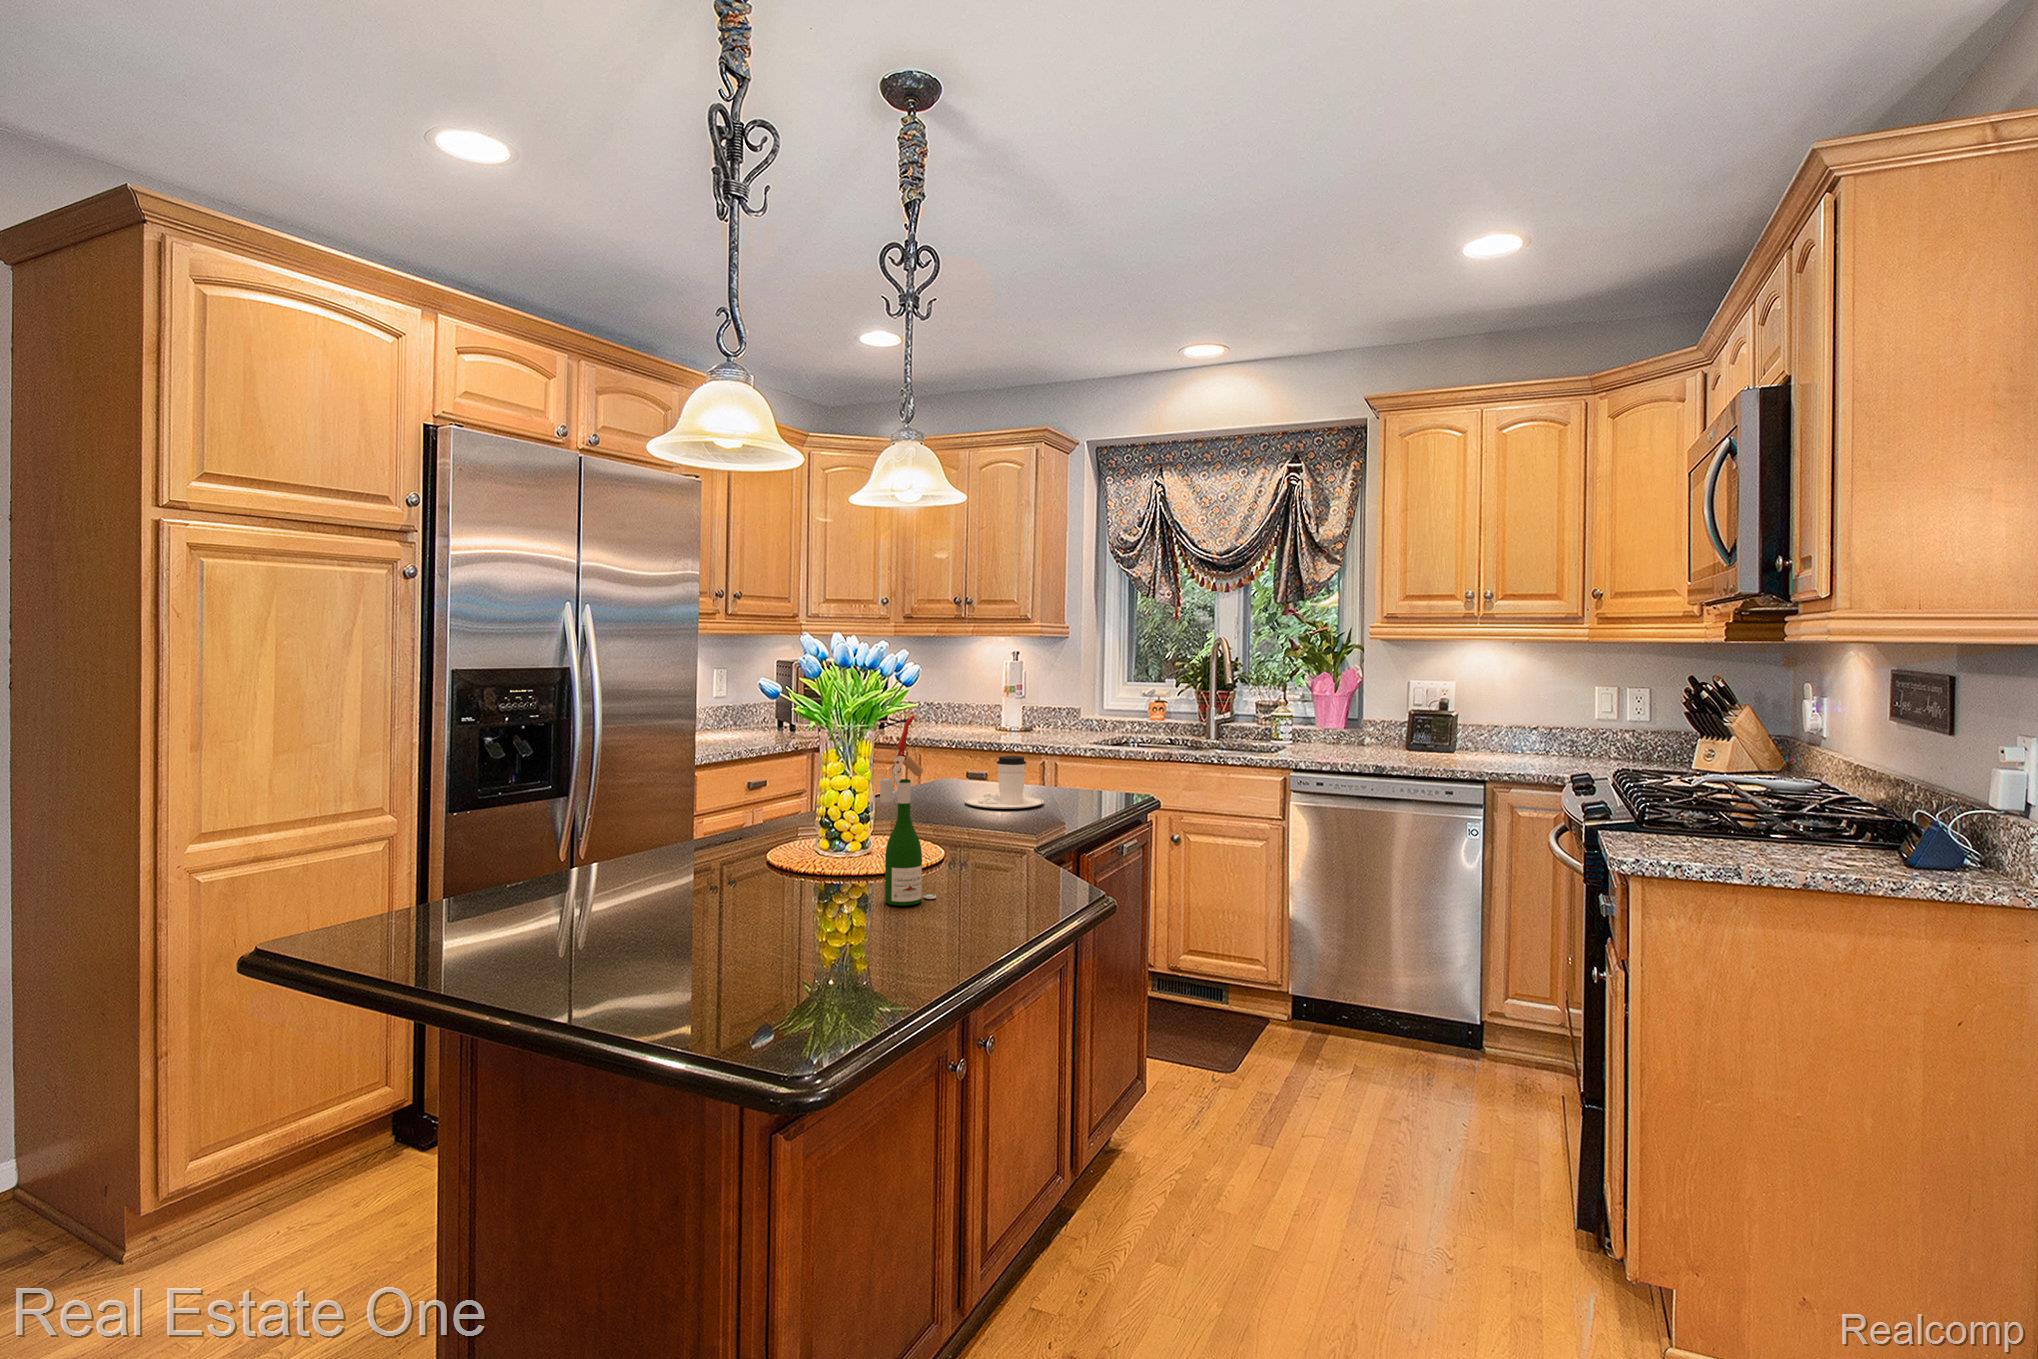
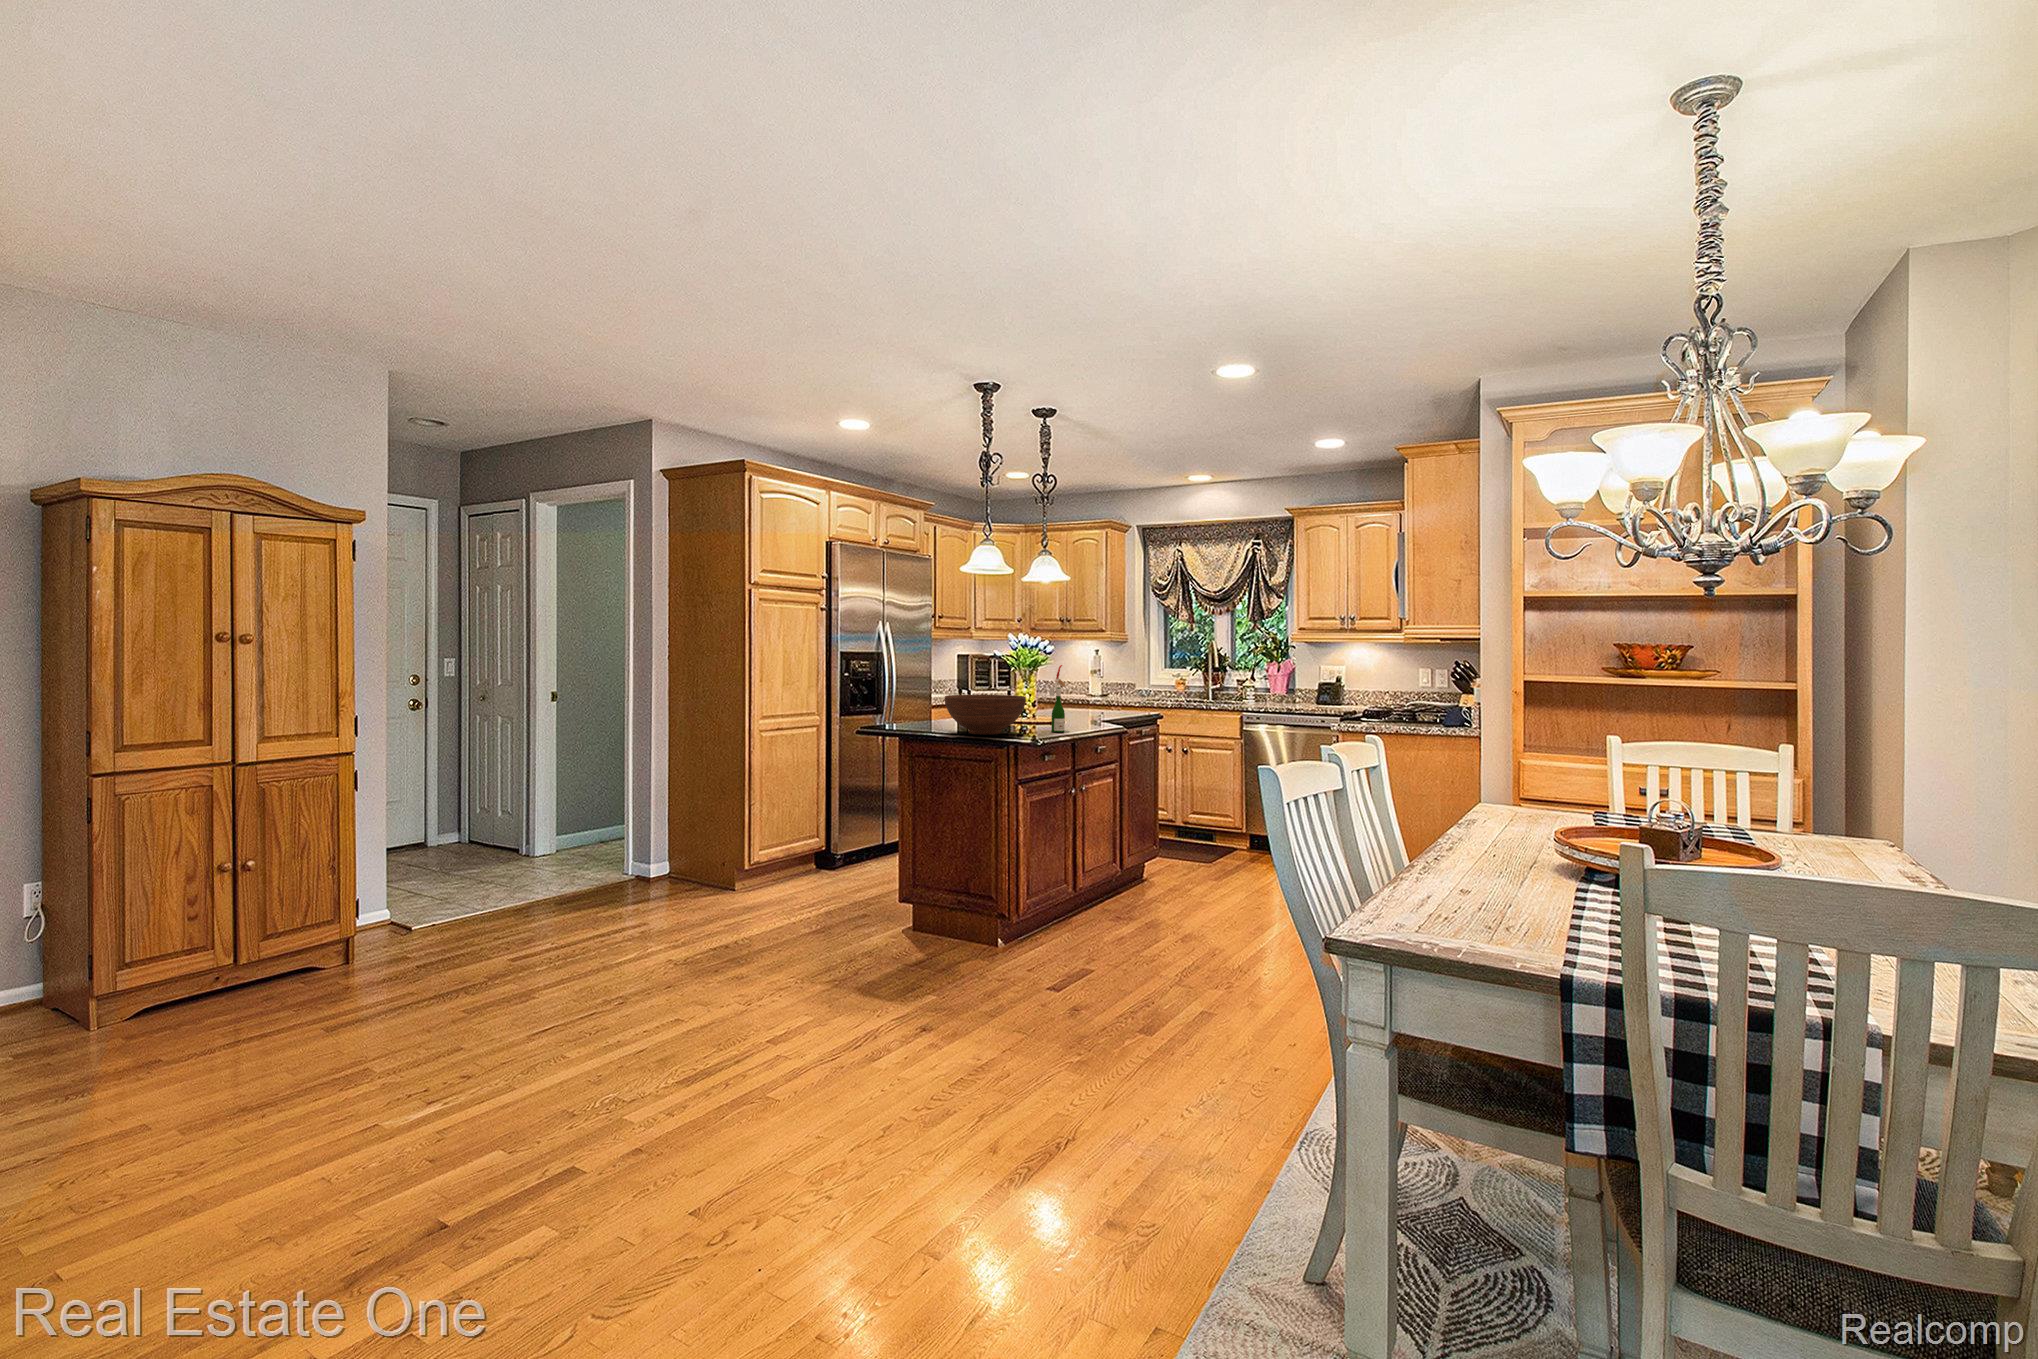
coffee cup: present [965,756,1044,809] -> none [1074,694,1110,716]
fruit bowl: none [542,800,800,940] -> present [945,695,1026,735]

